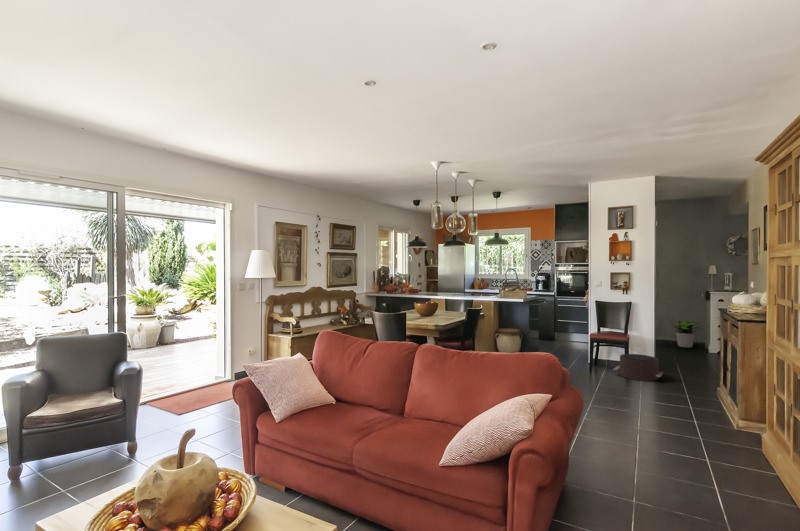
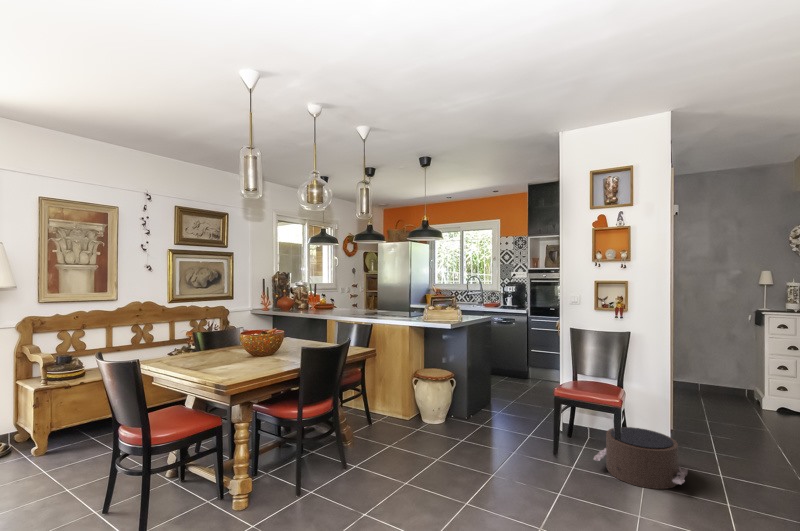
potted plant: present [671,321,703,348] -> none [698,355,757,399]

